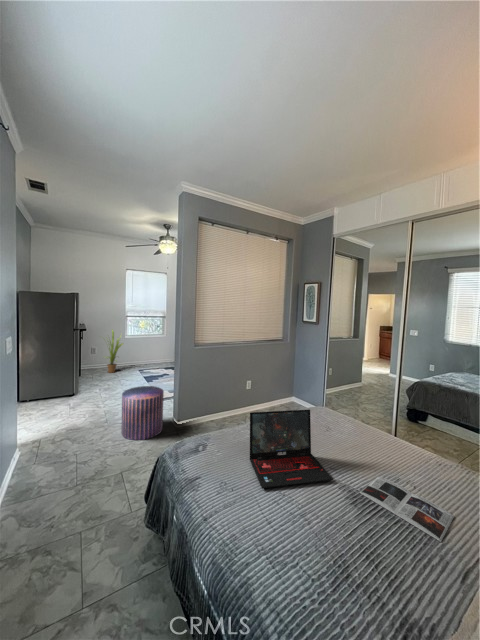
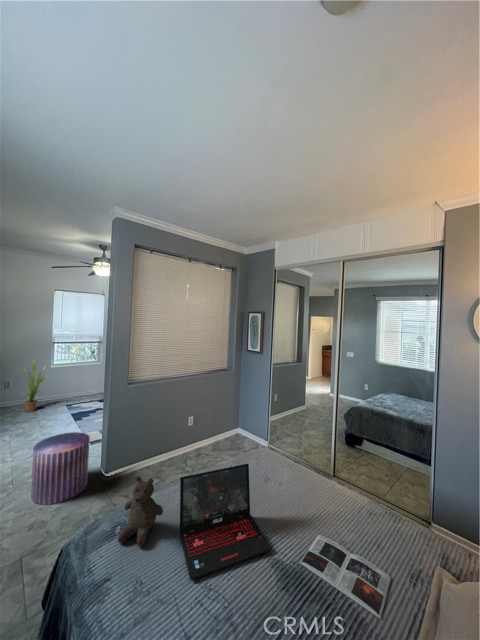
stuffed bear: none [200,409,235,462] -> present [118,477,163,547]

